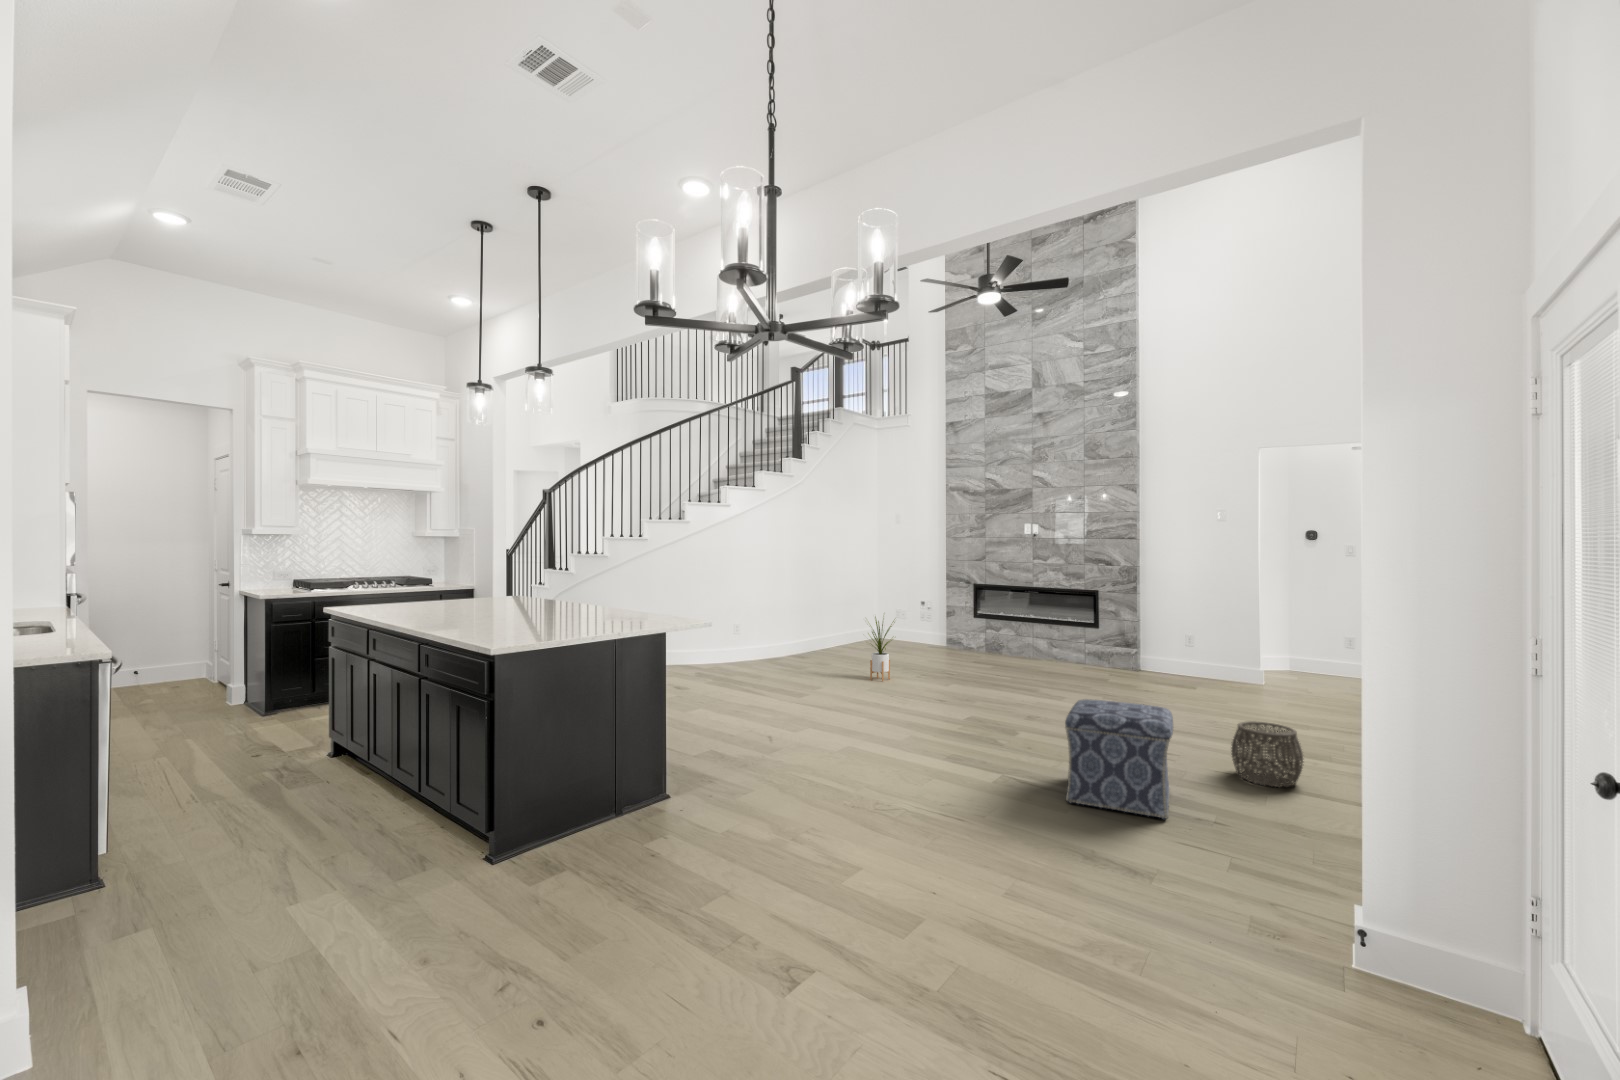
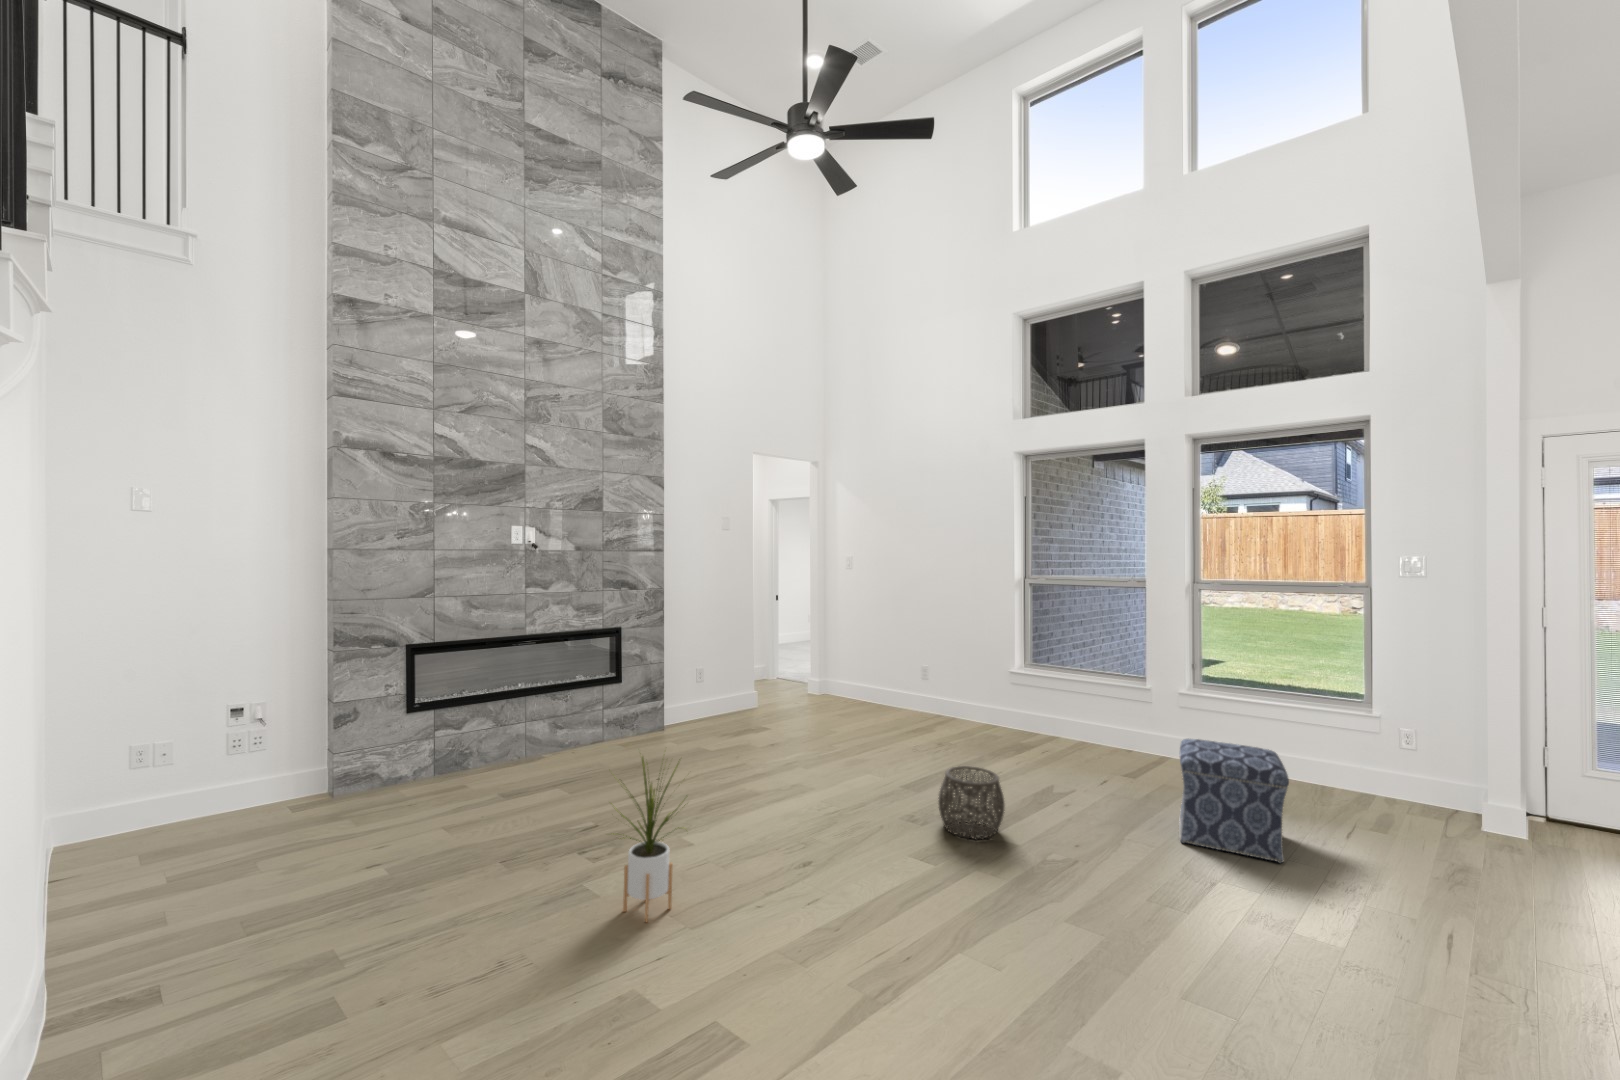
woven basket: present [1231,721,1303,787] -> present [938,766,1005,839]

